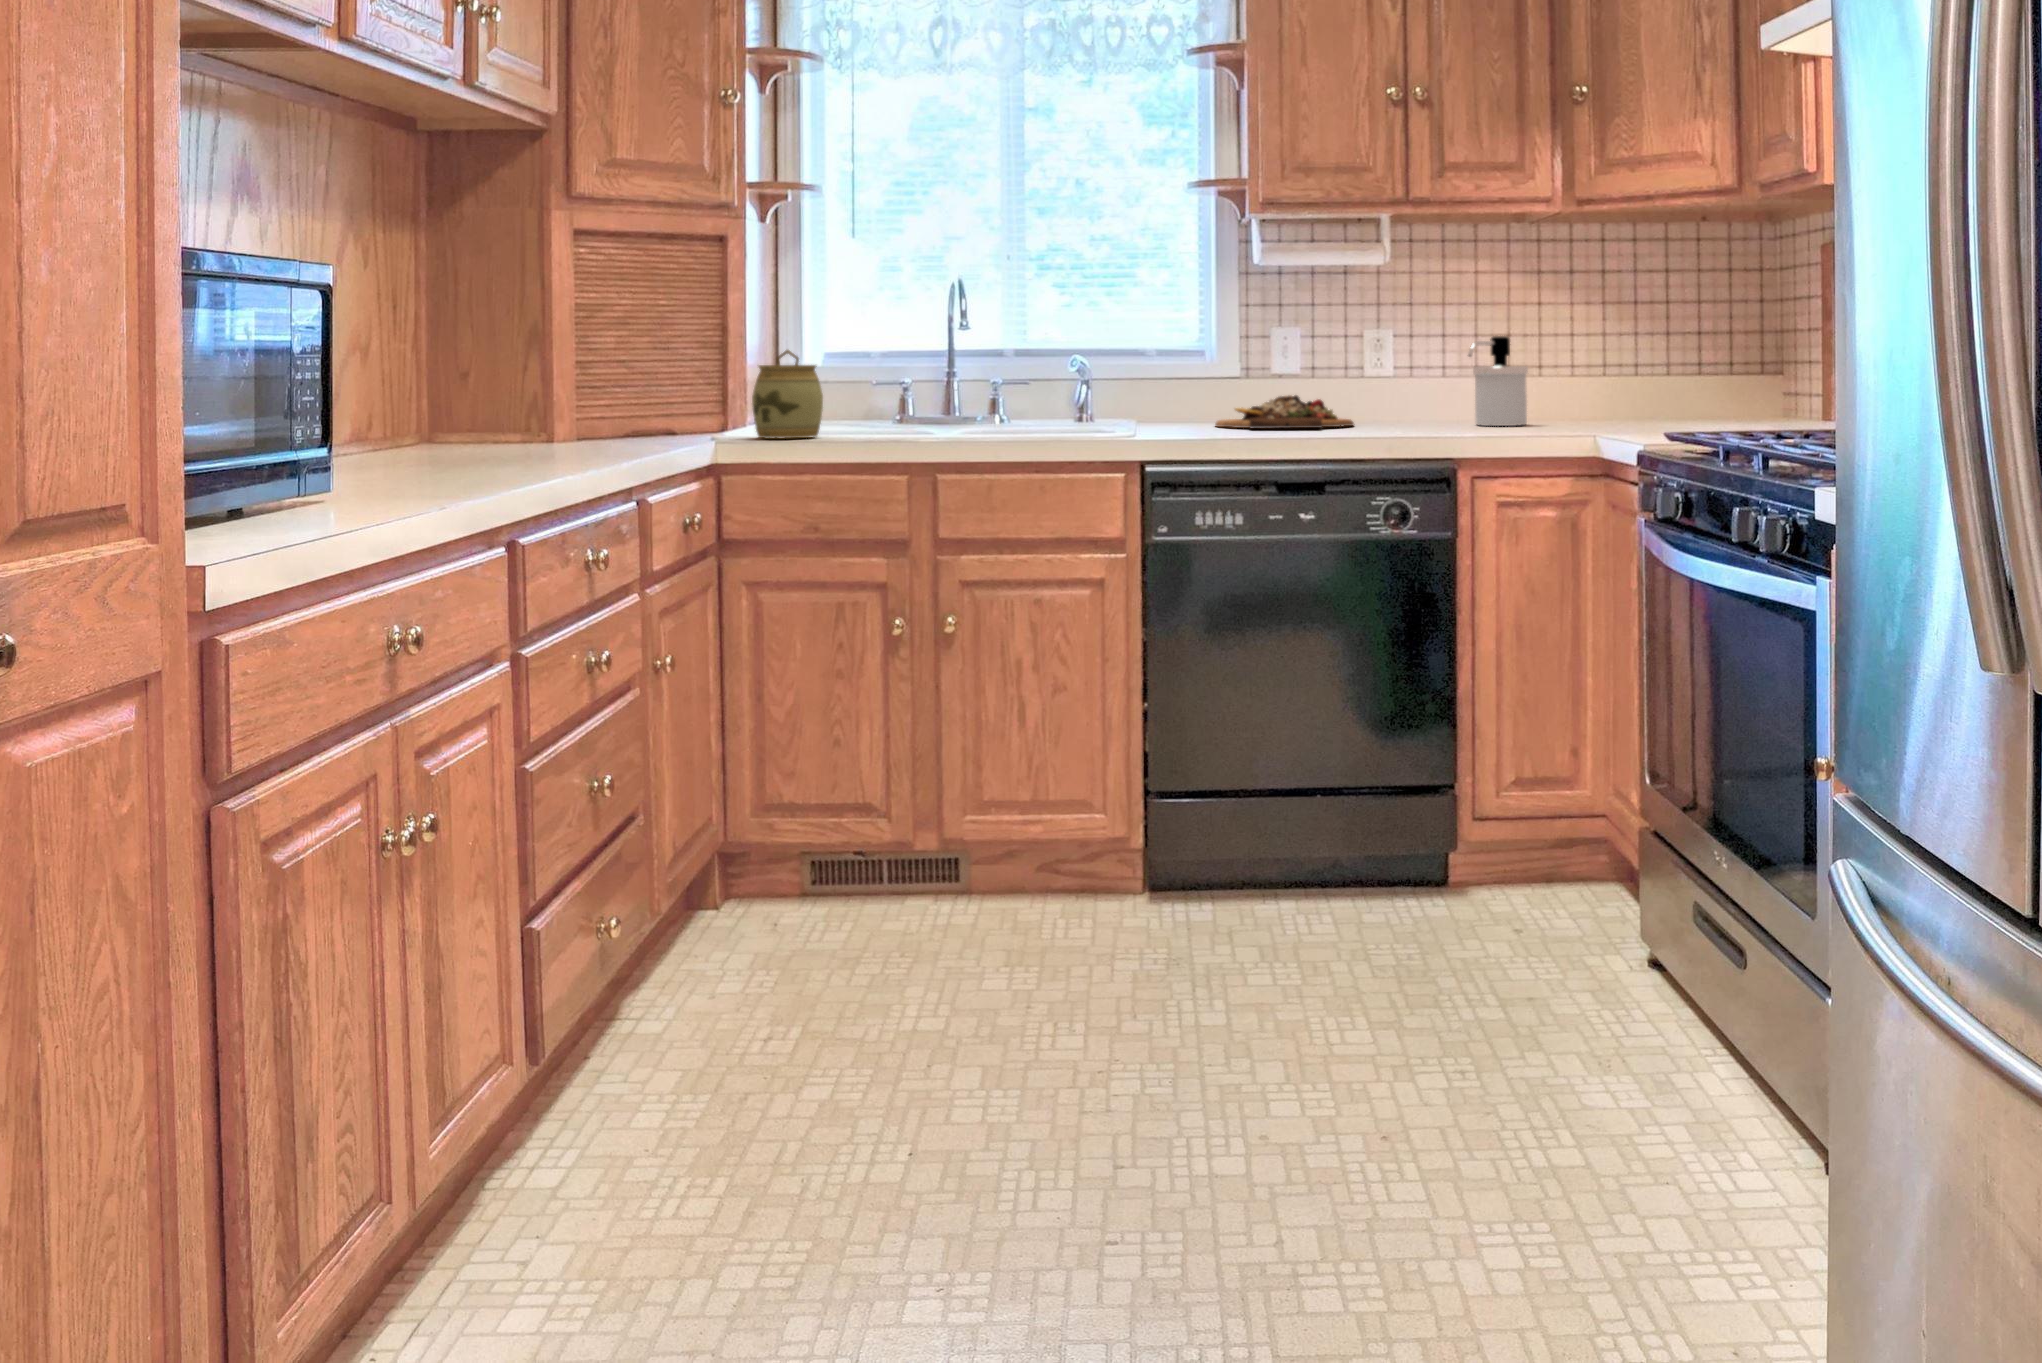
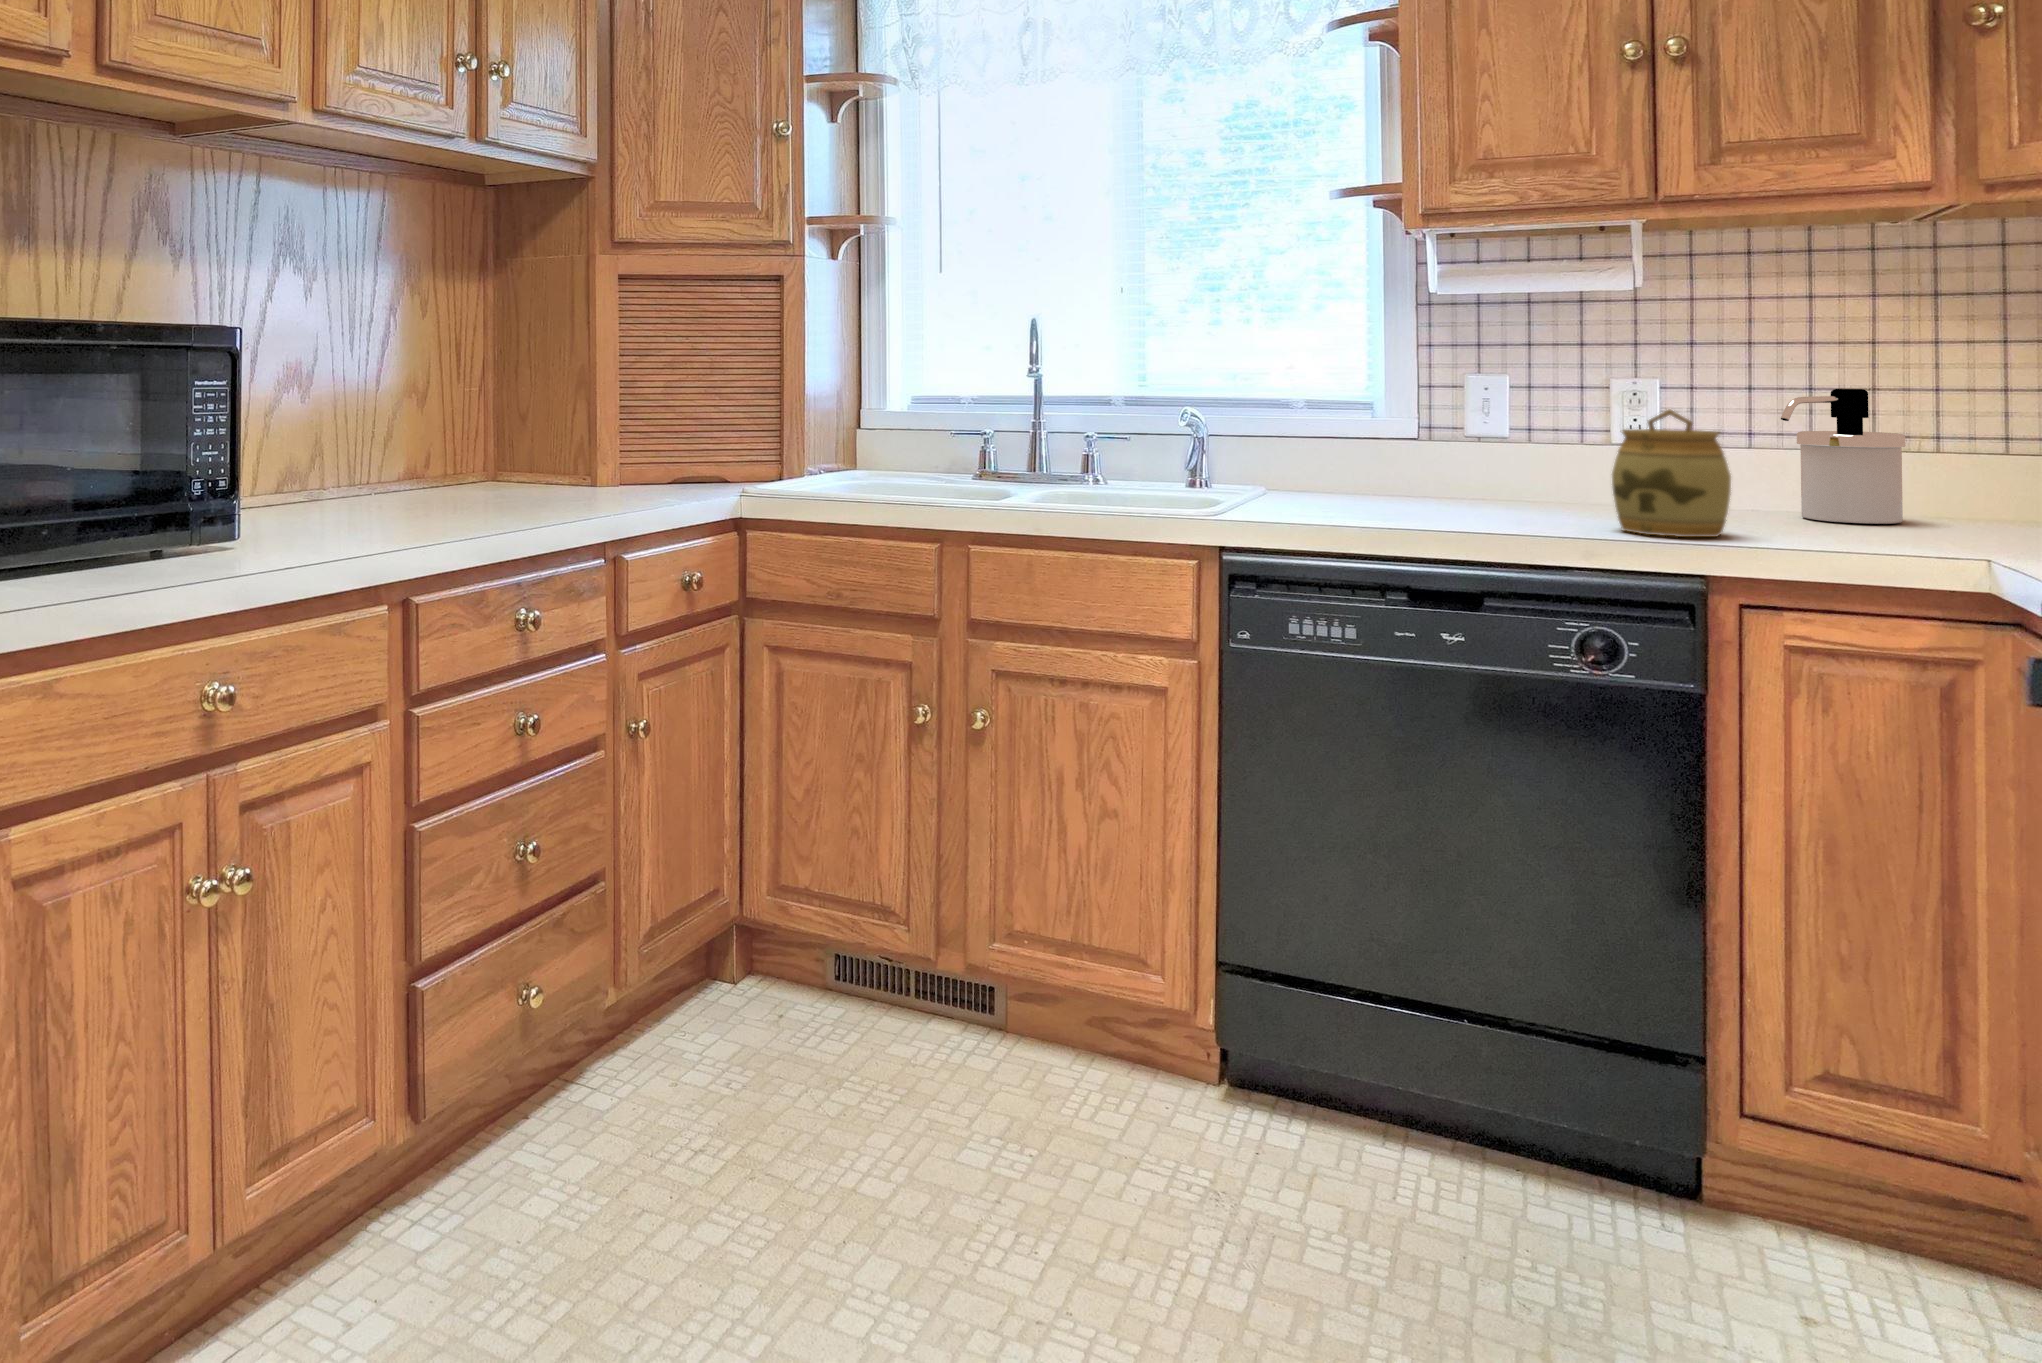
jar: present [752,350,823,438] -> present [1612,410,1731,537]
cutting board: present [1215,395,1354,429] -> none [1364,460,1583,512]

